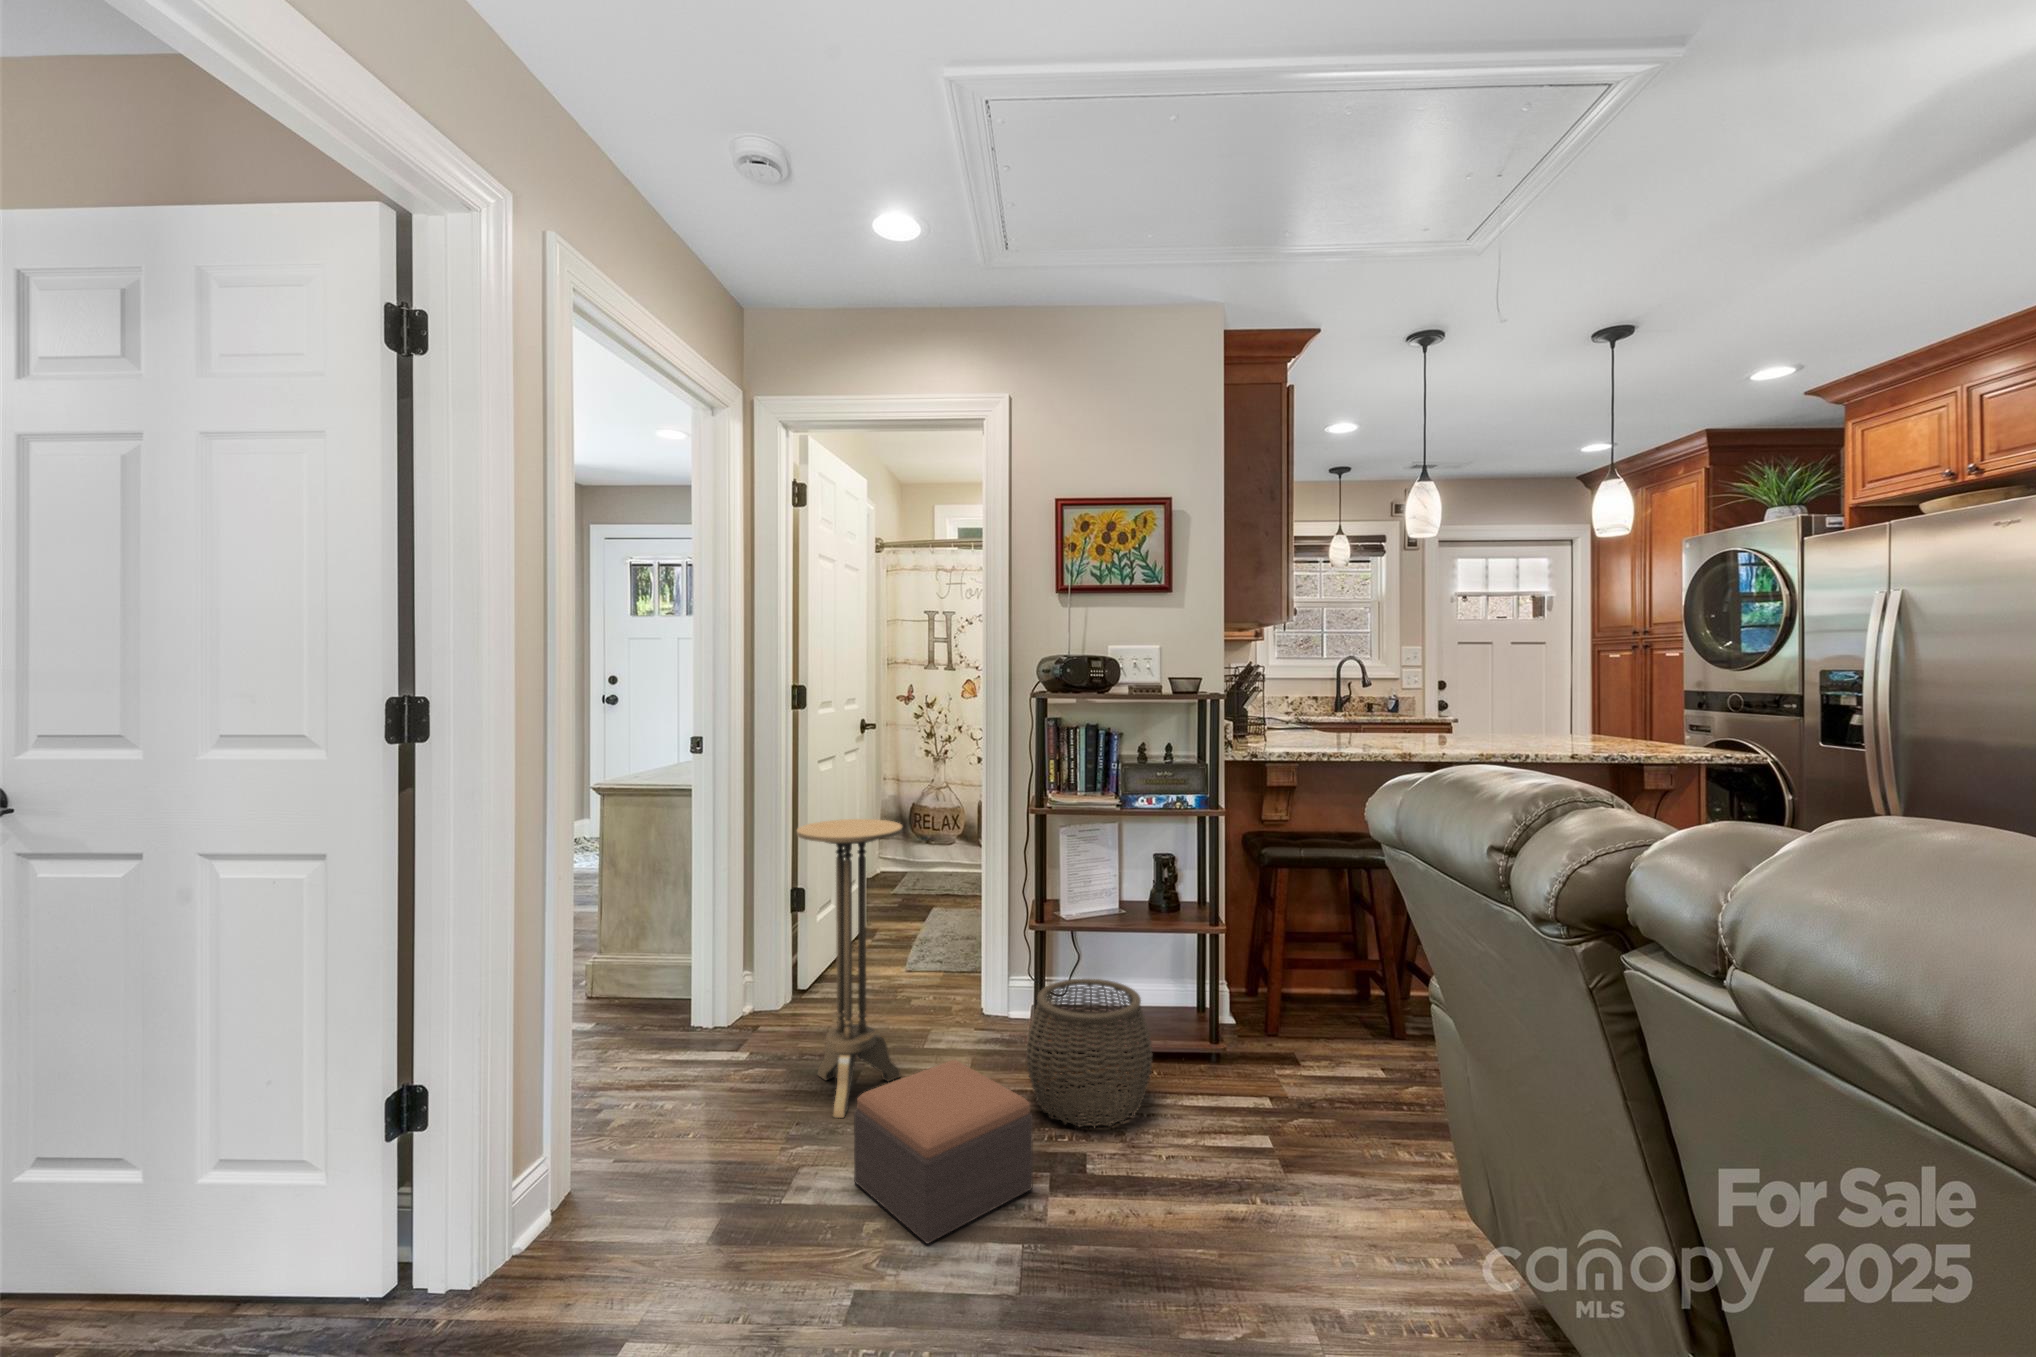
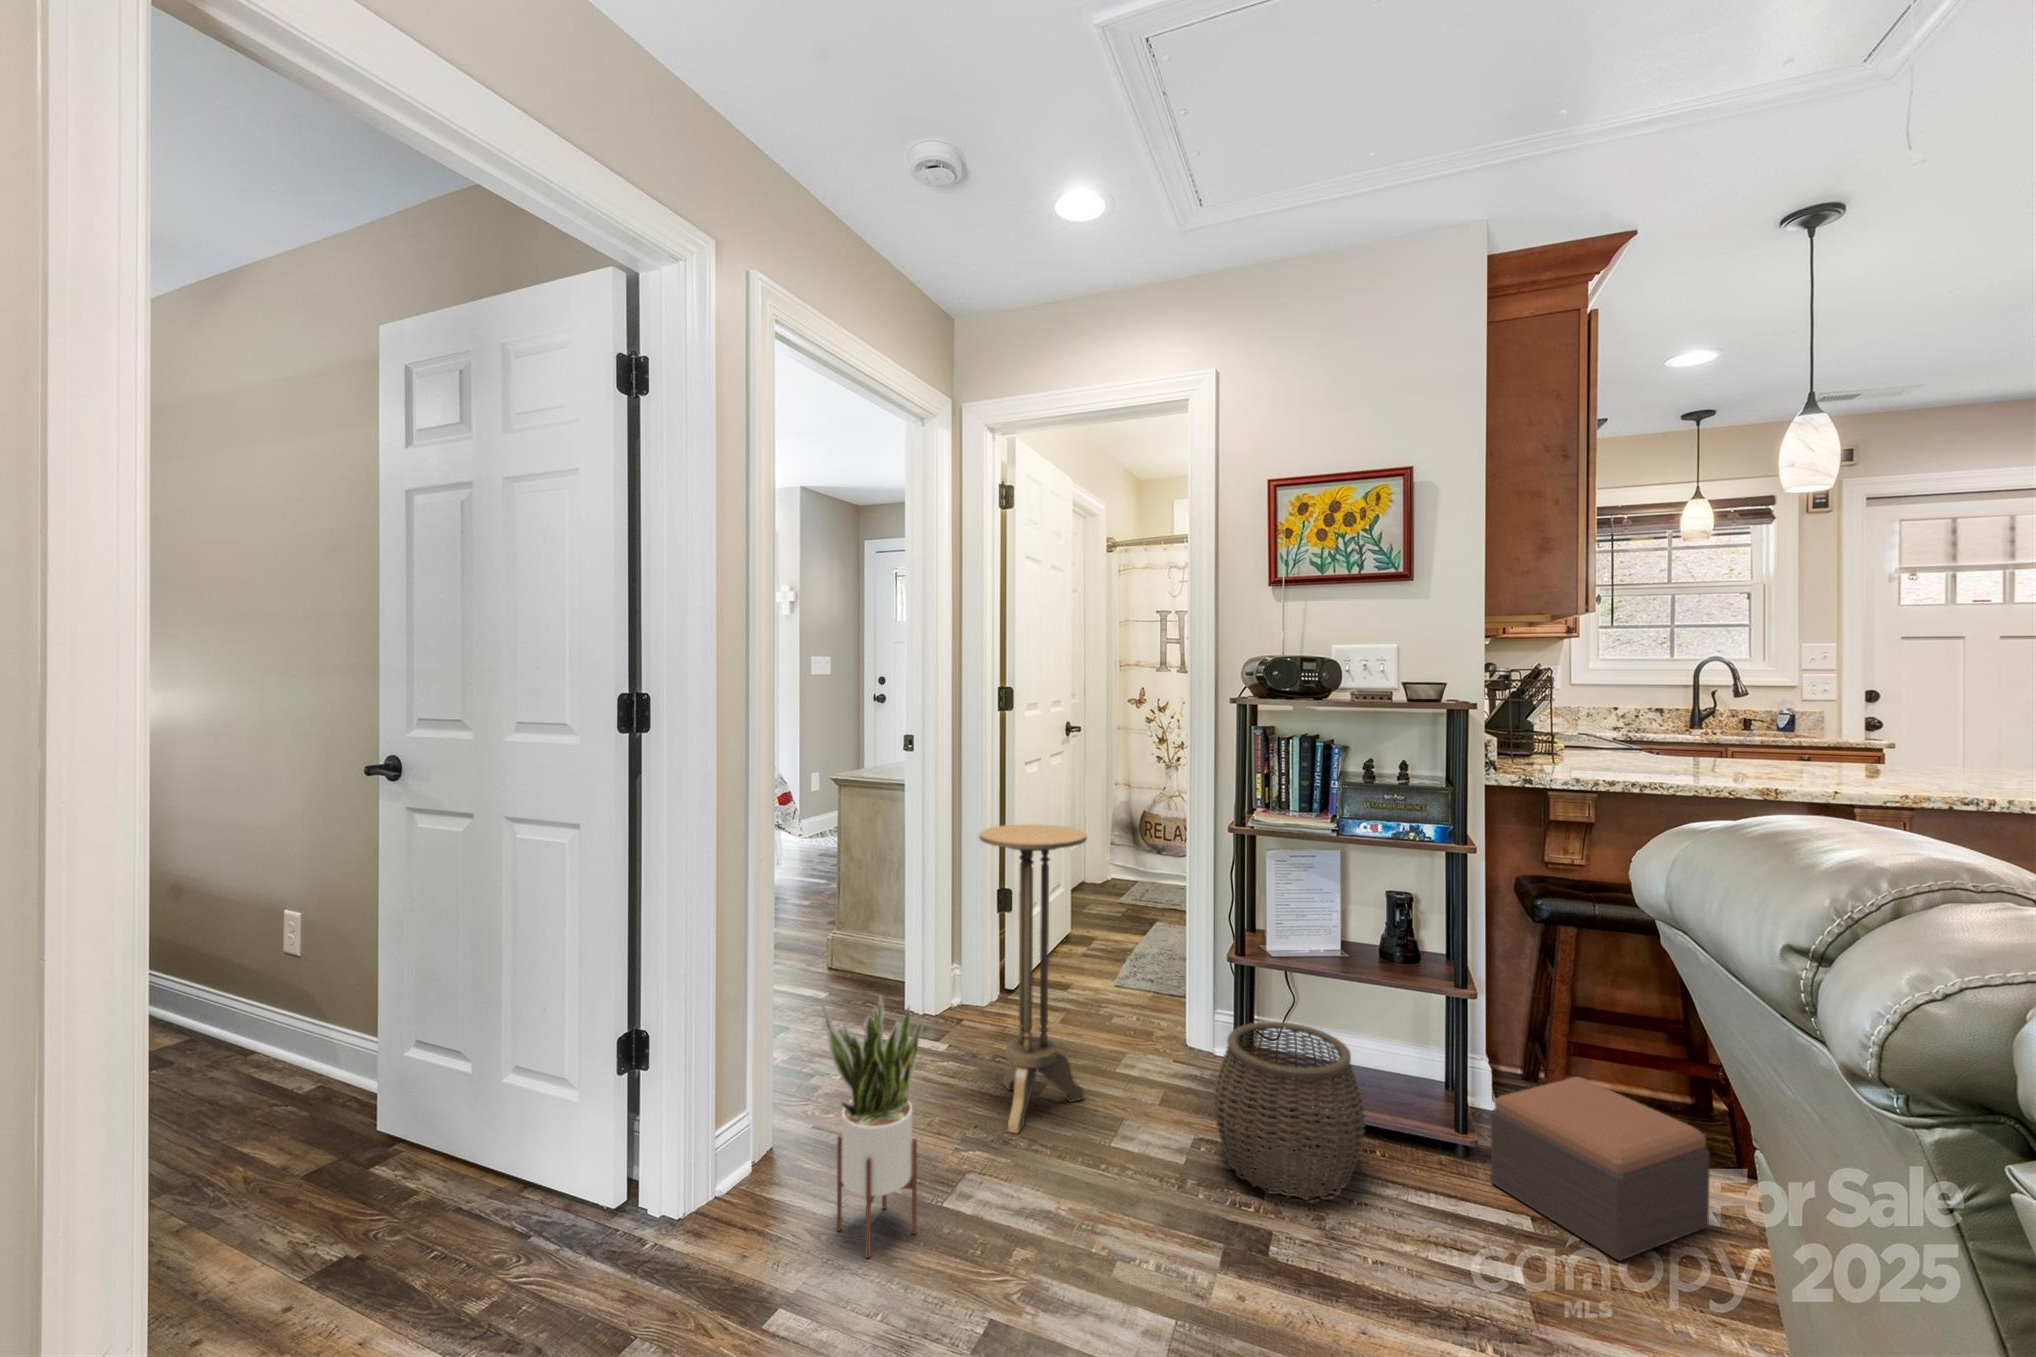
potted plant: none [665,995,767,1256] -> present [821,996,923,1258]
footstool: present [854,1060,1033,1243] -> present [1491,1077,1710,1261]

